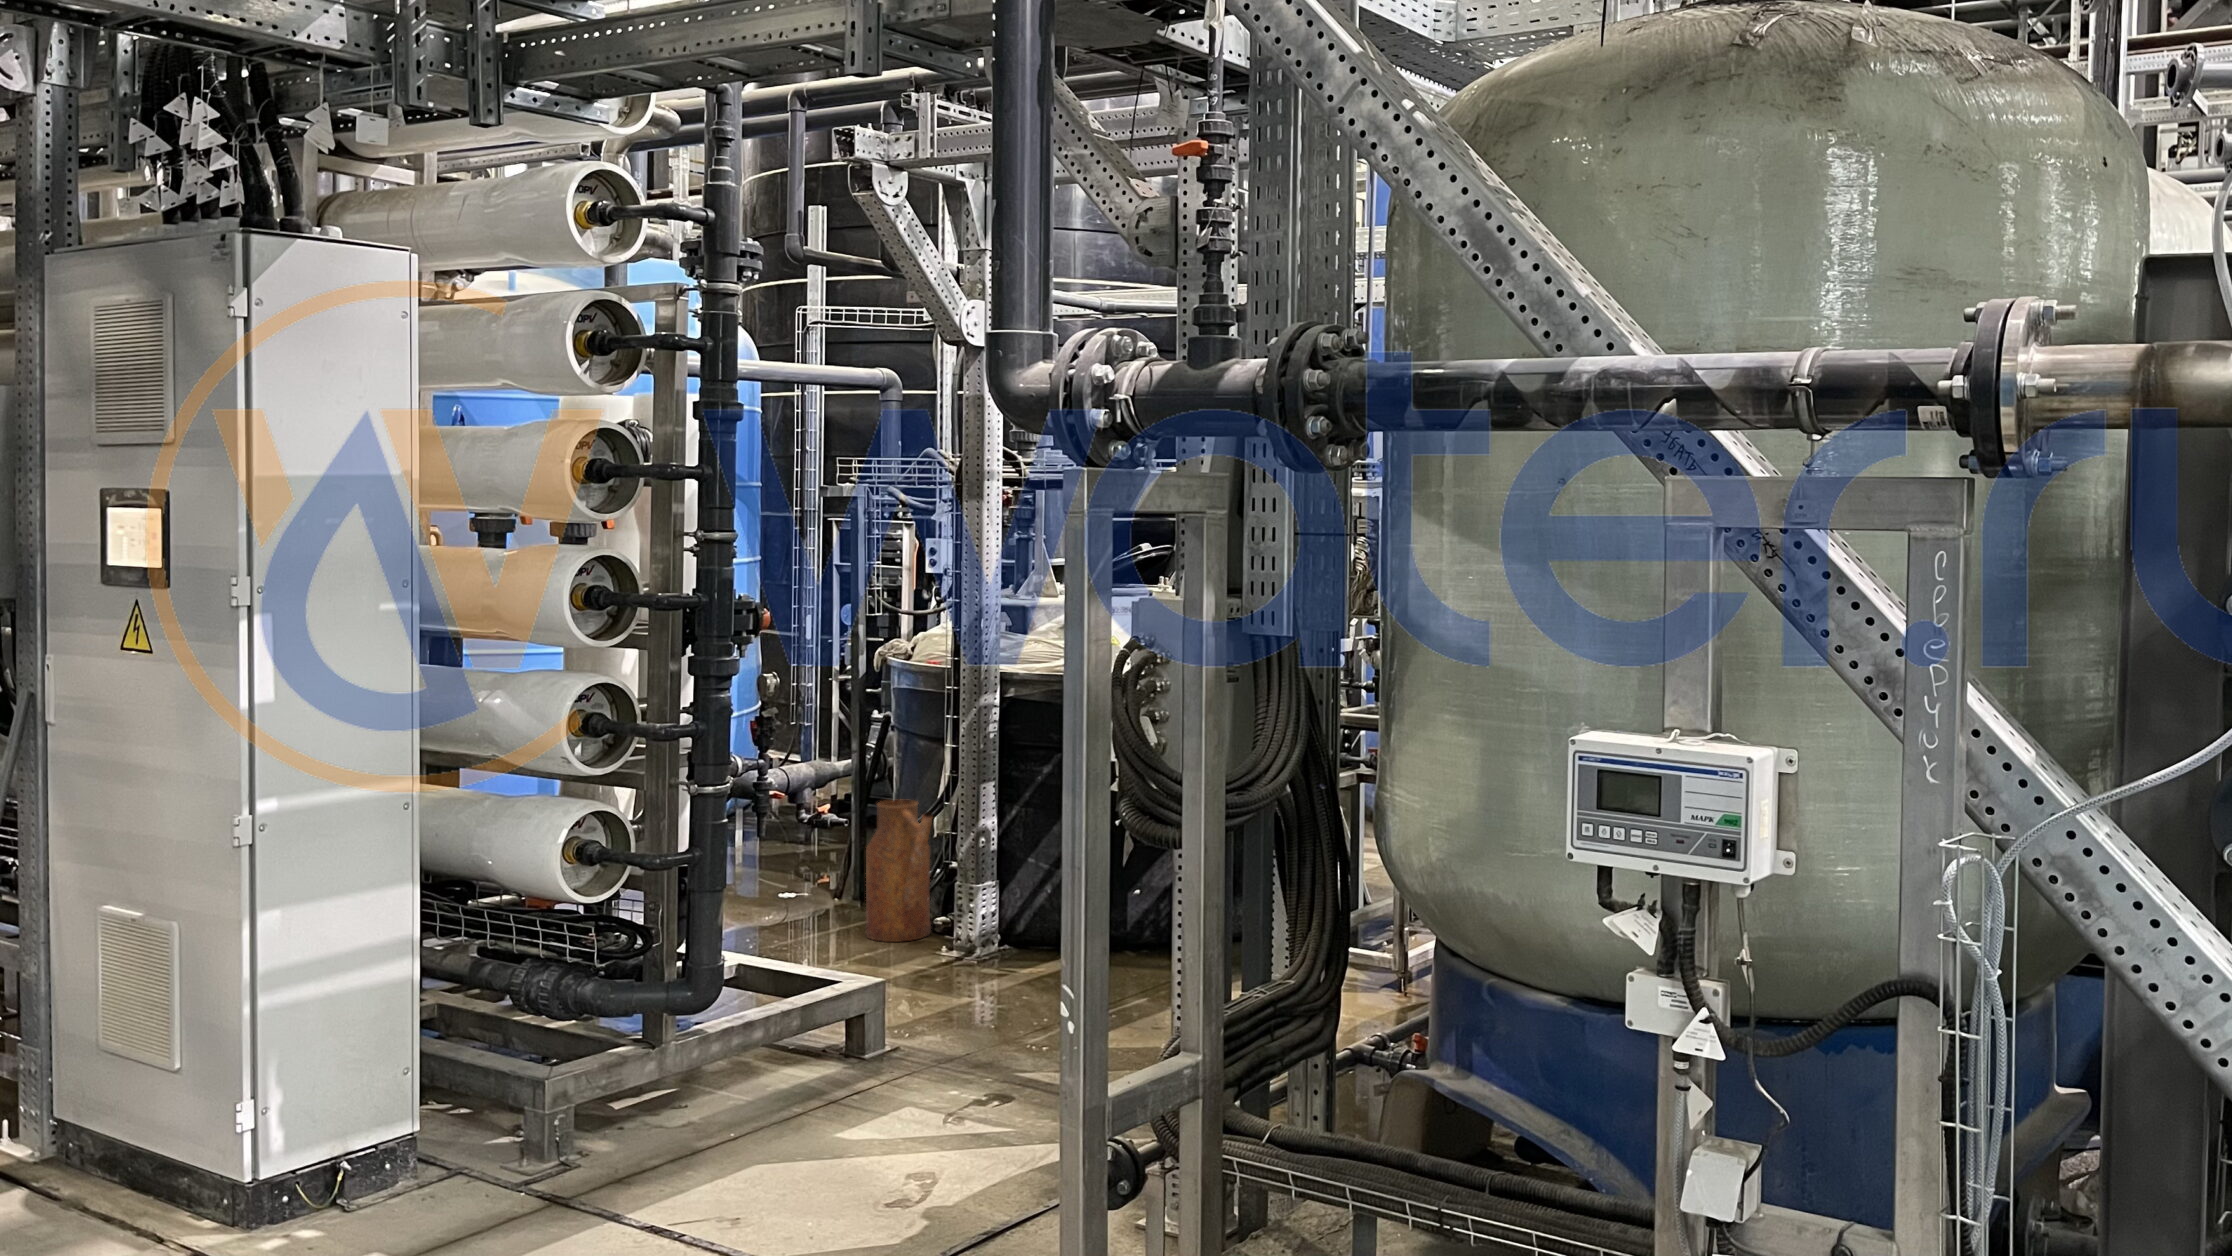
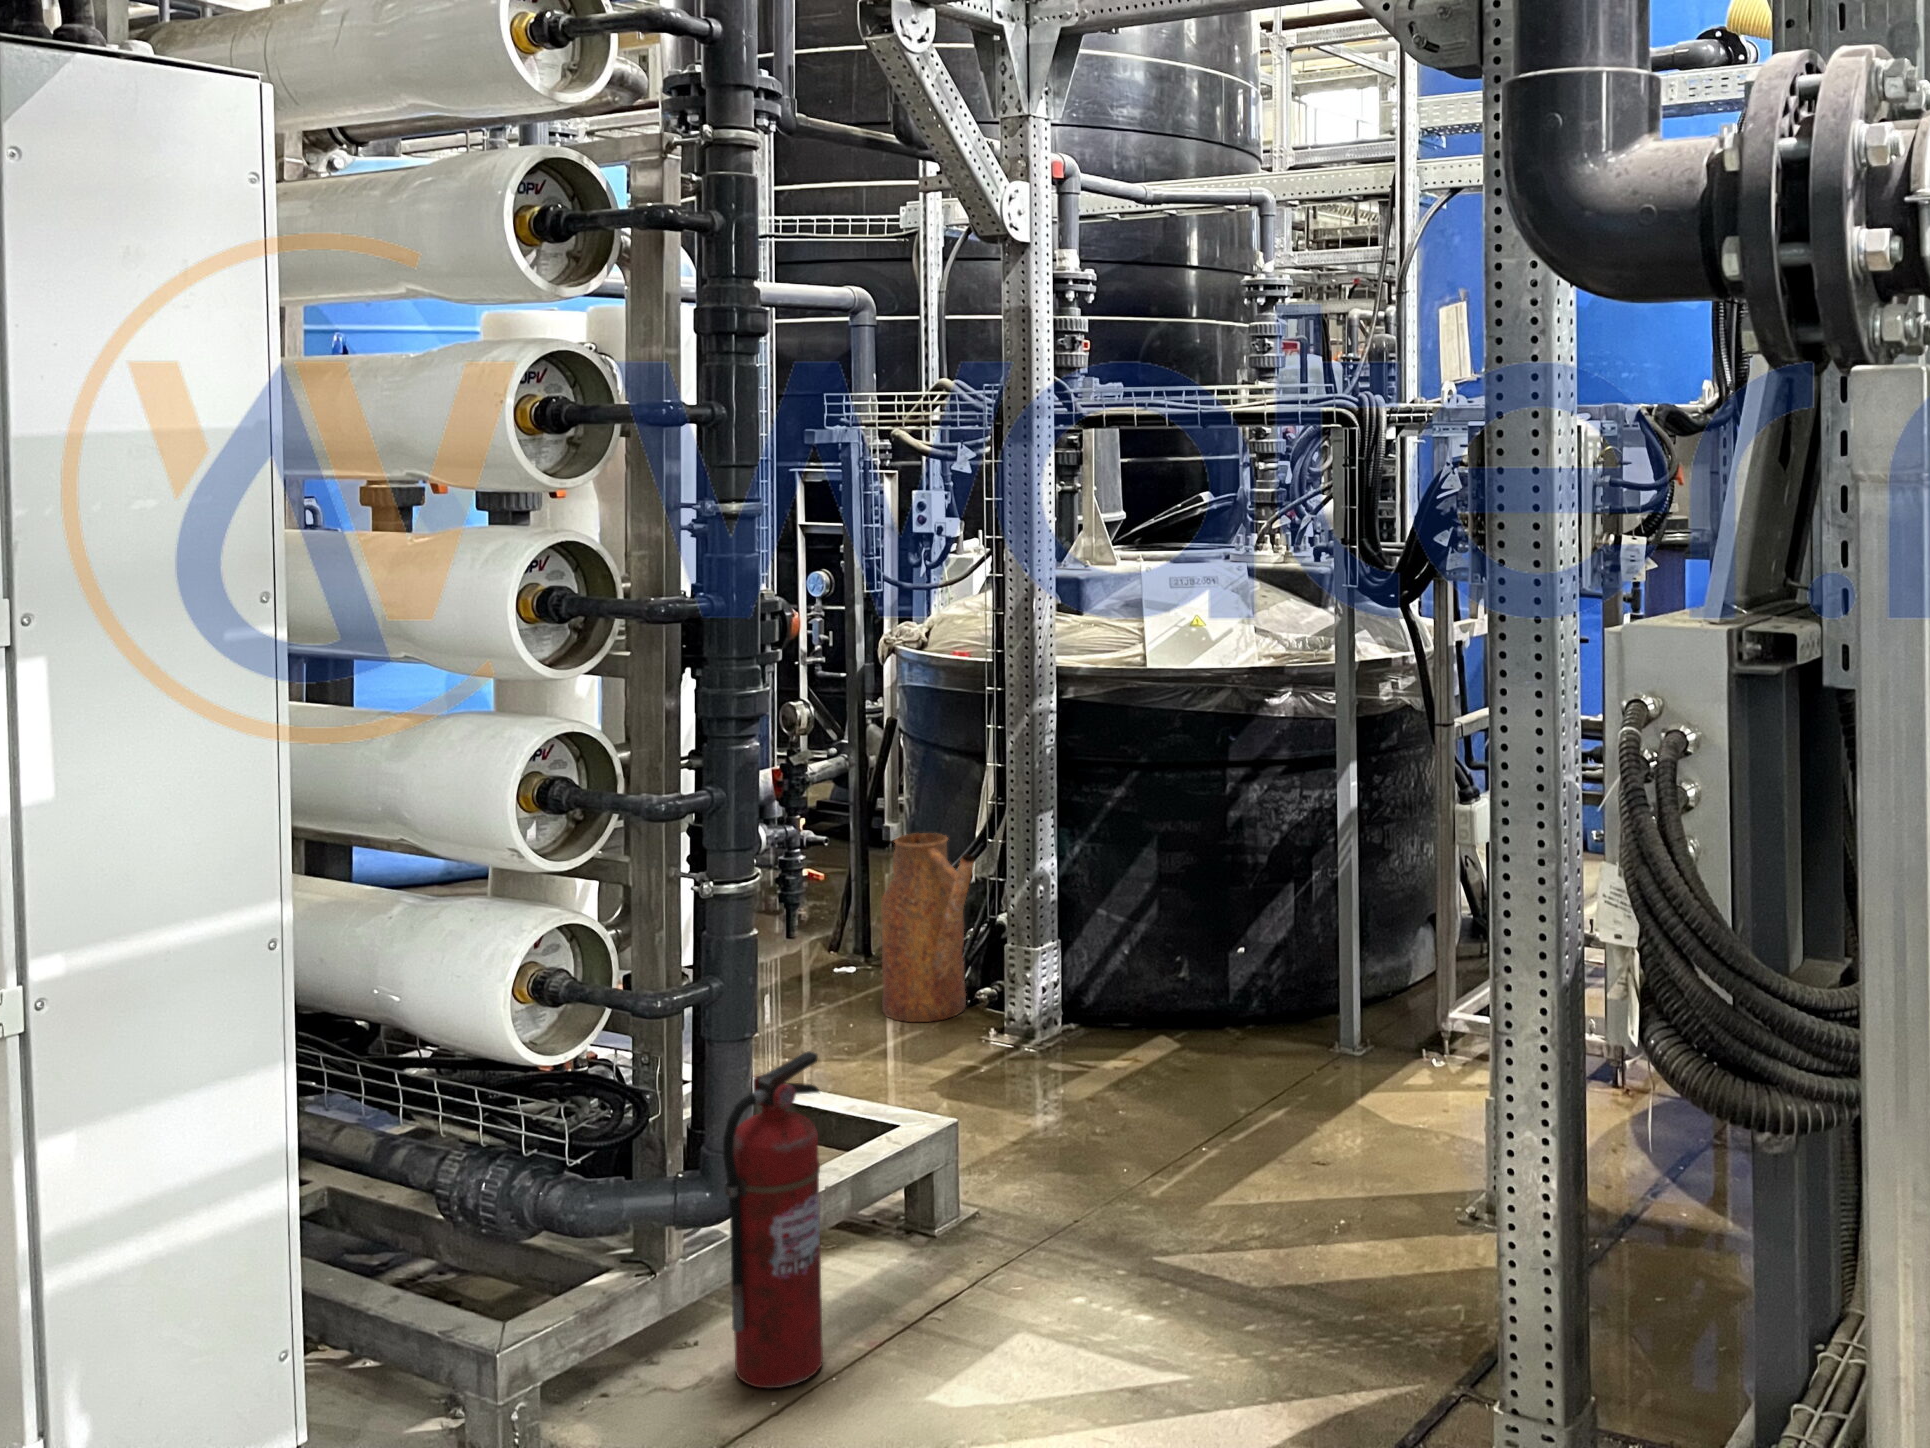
fire extinguisher: none [703,908,775,1131] -> present [723,1051,823,1388]

